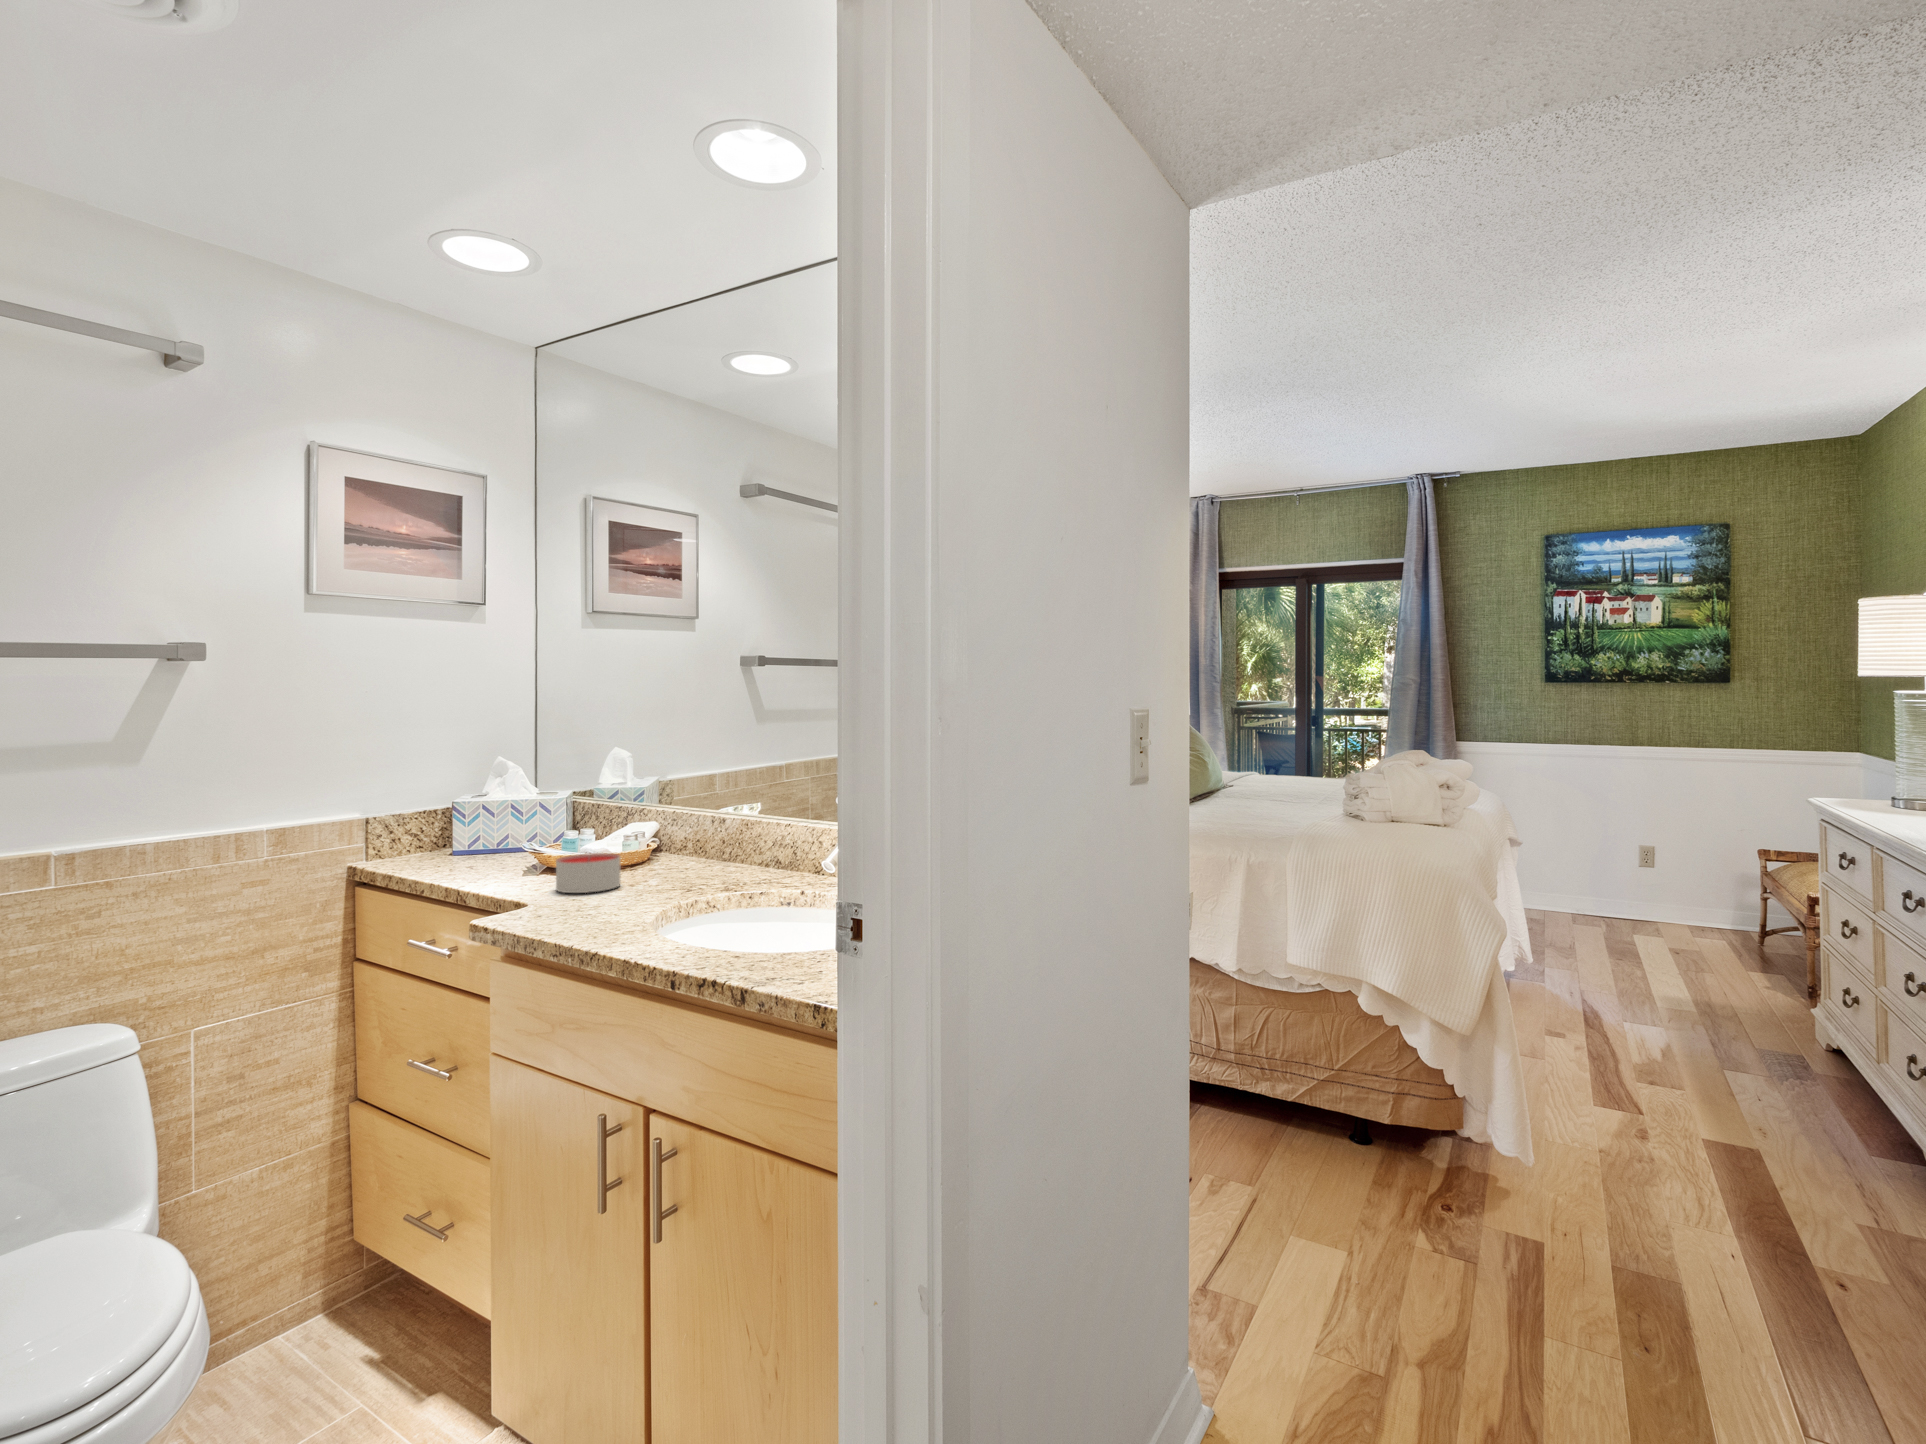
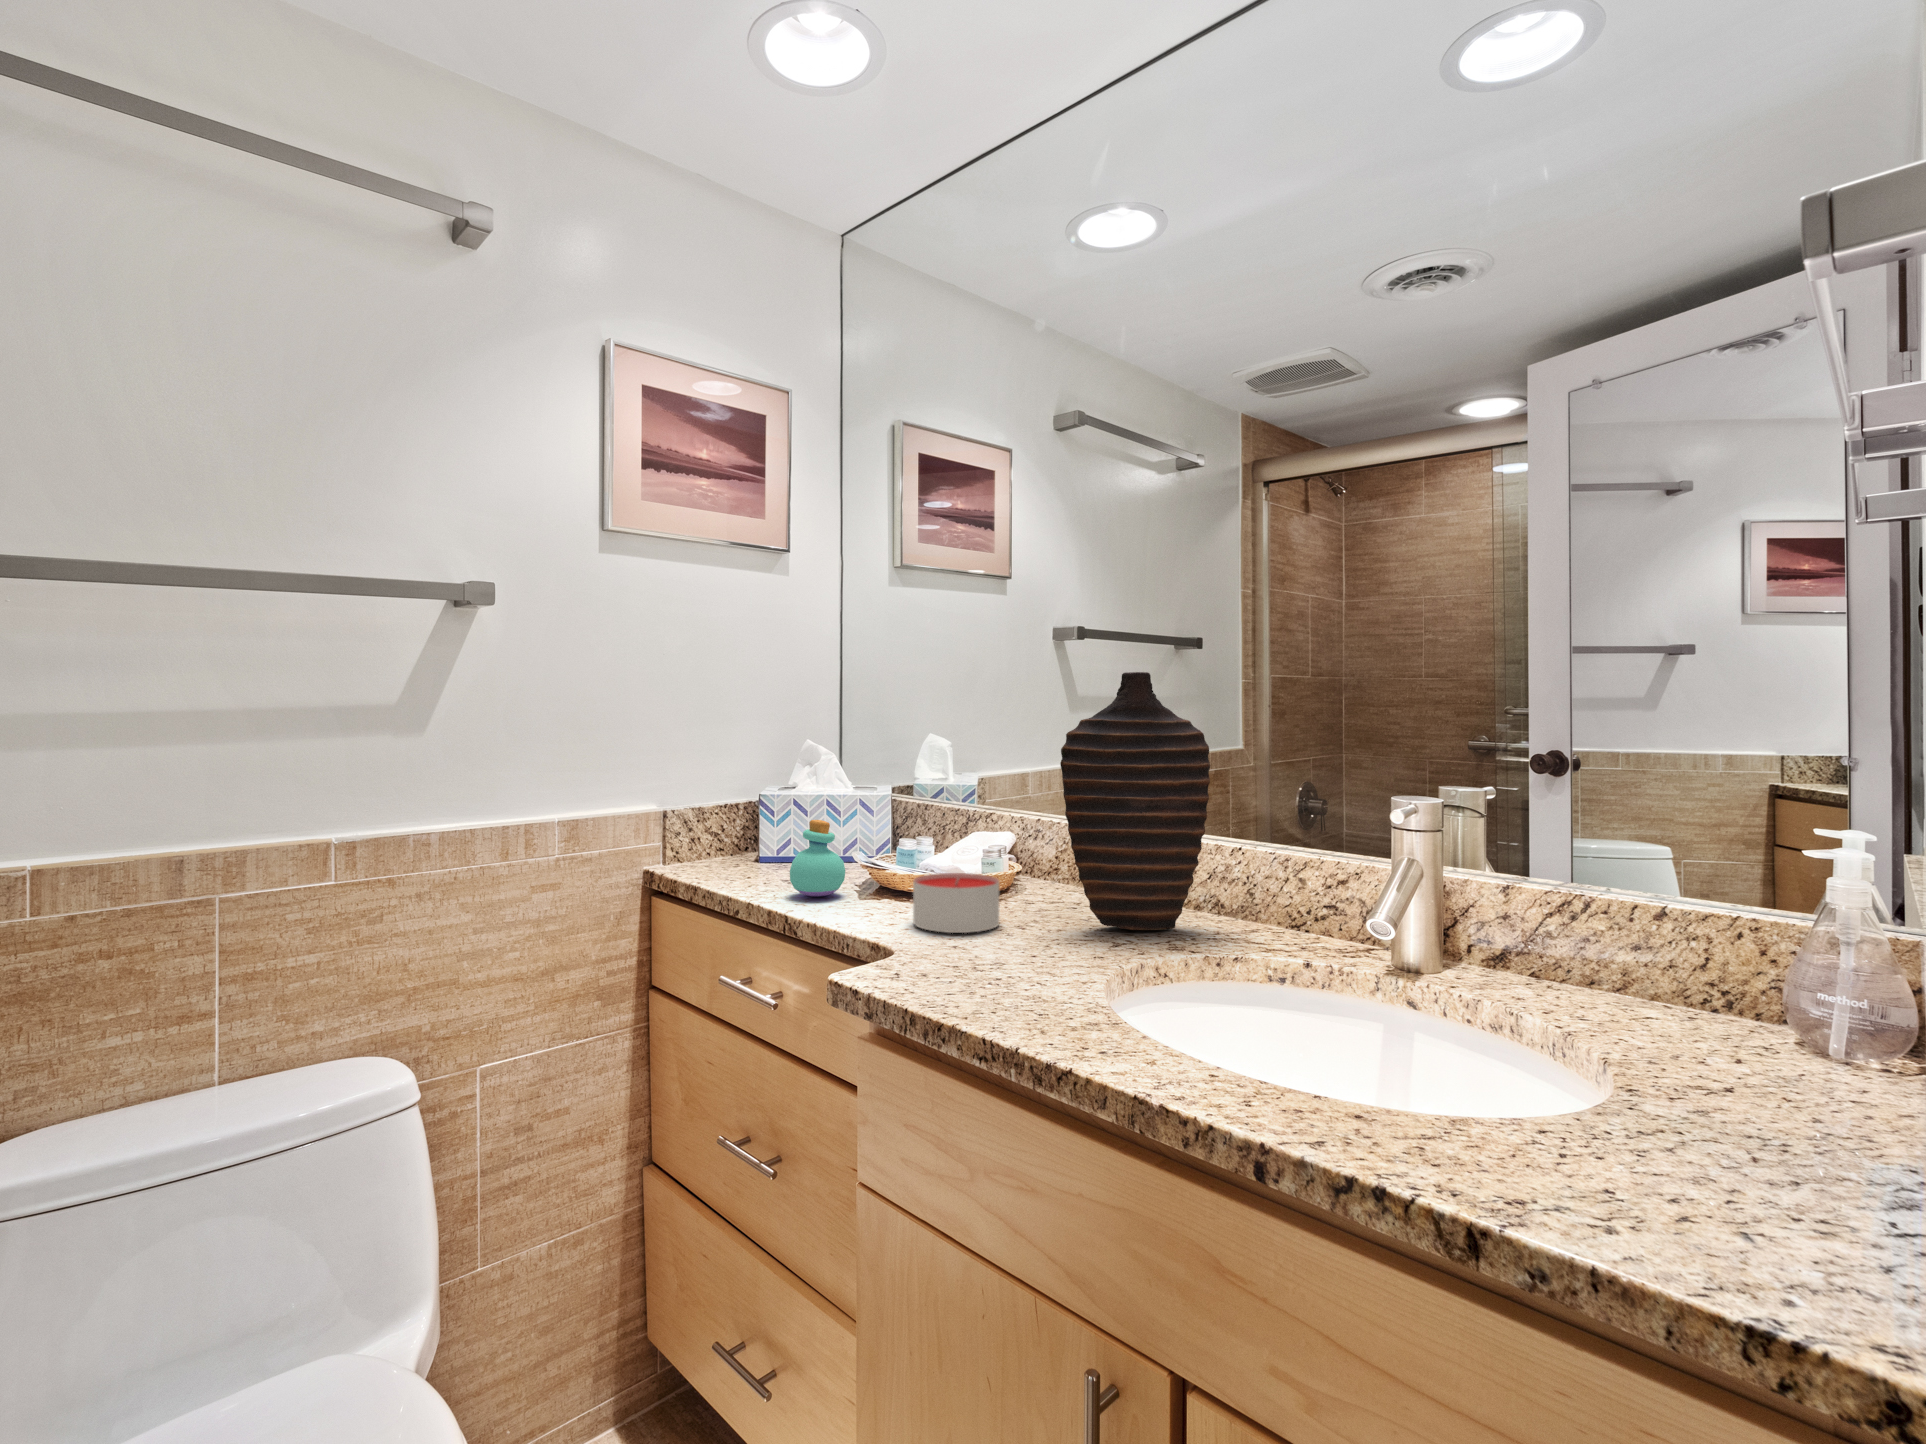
decorative vase: none [661,714,765,884] -> present [1060,672,1210,930]
perfume bottle: none [469,821,516,877] -> present [790,820,845,896]

